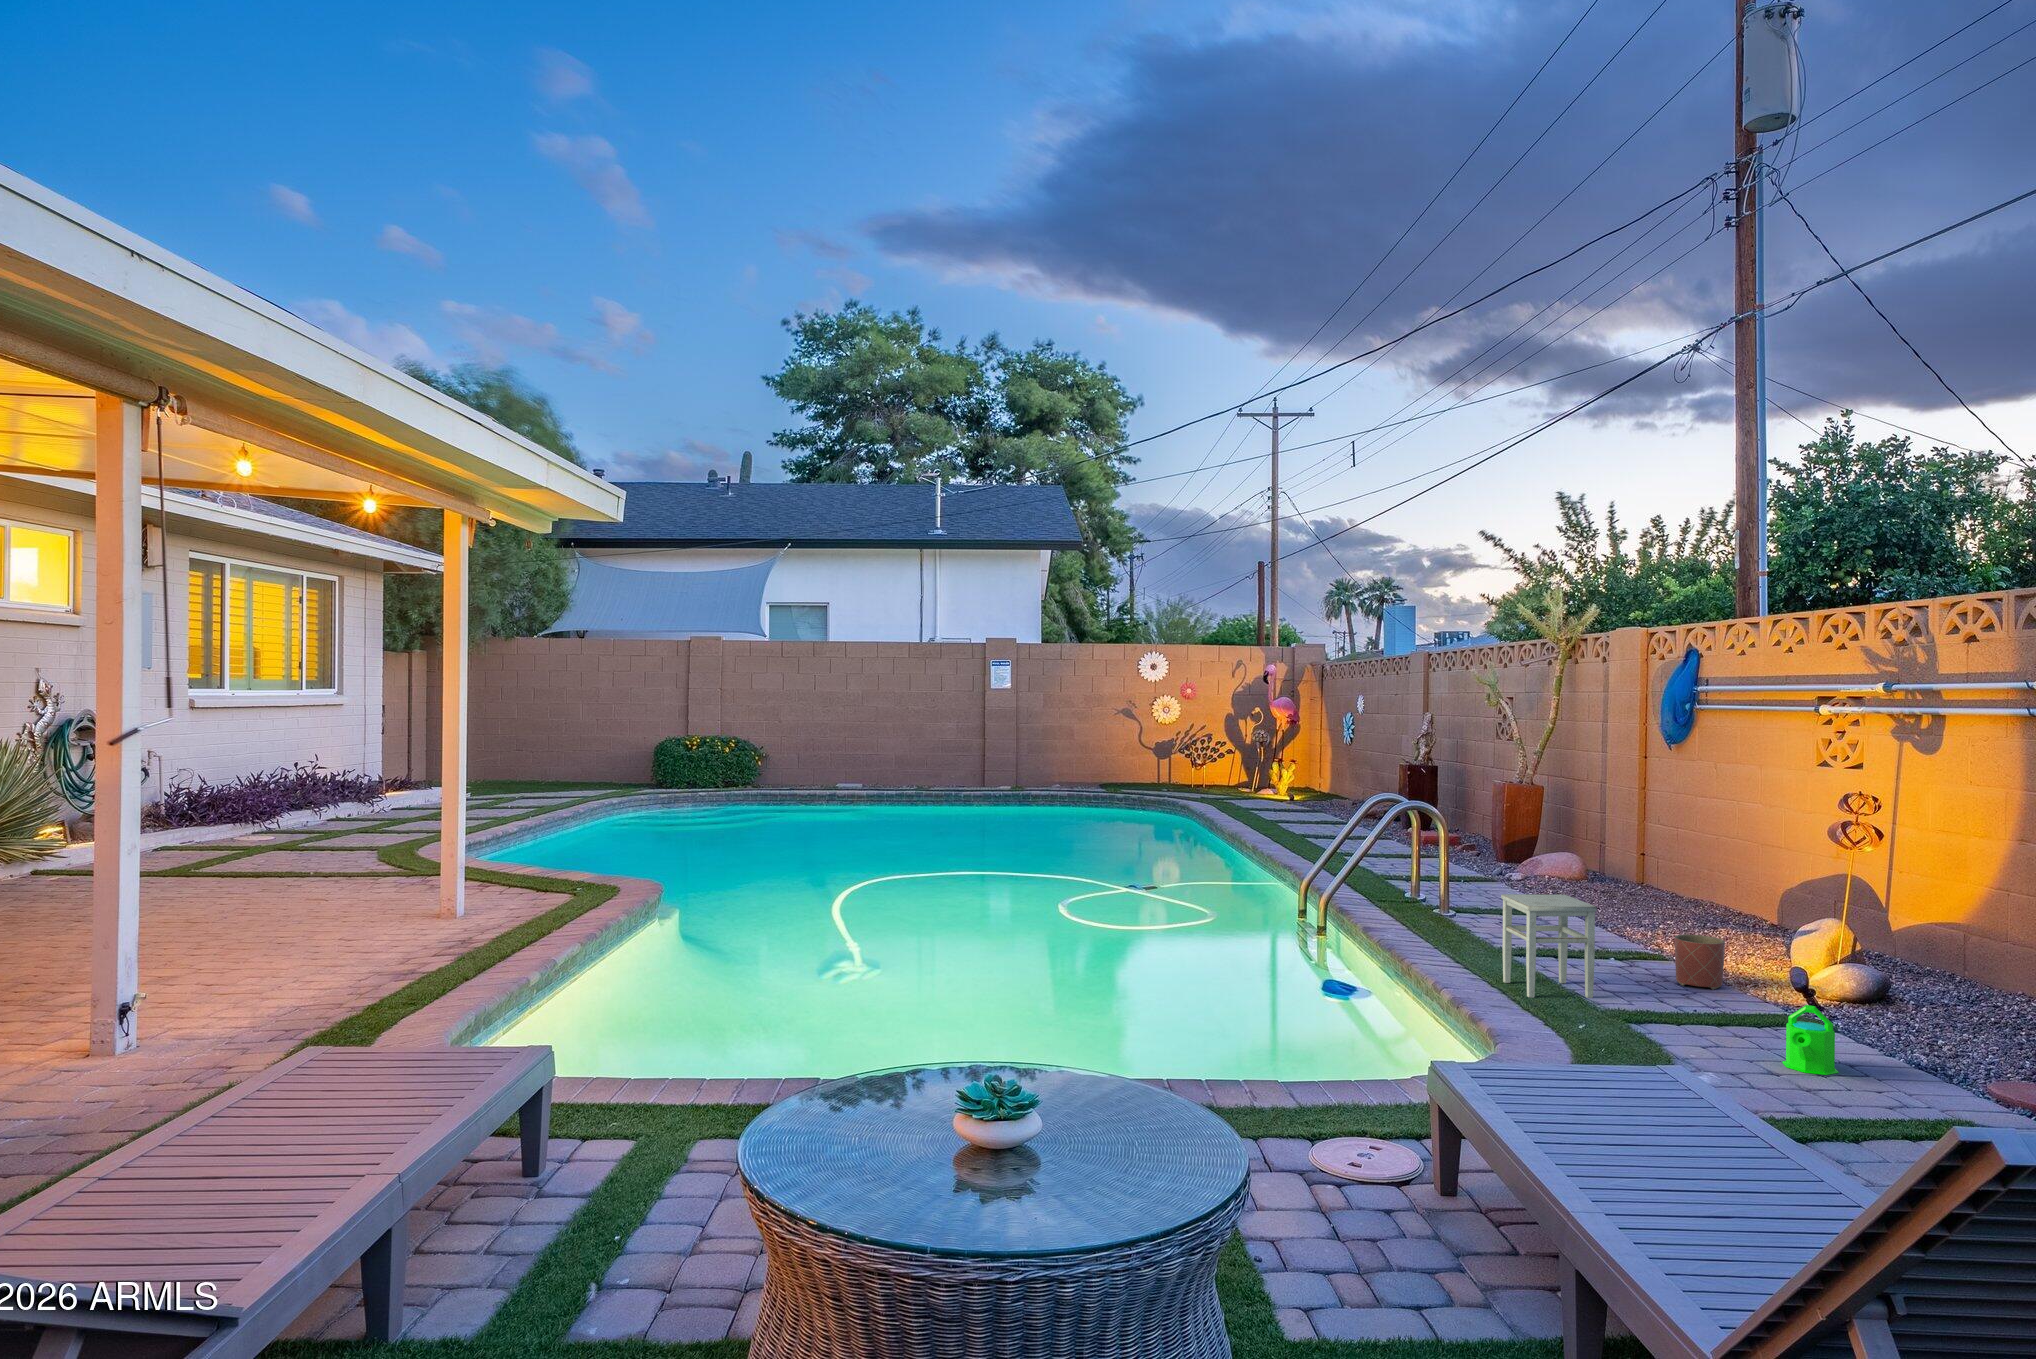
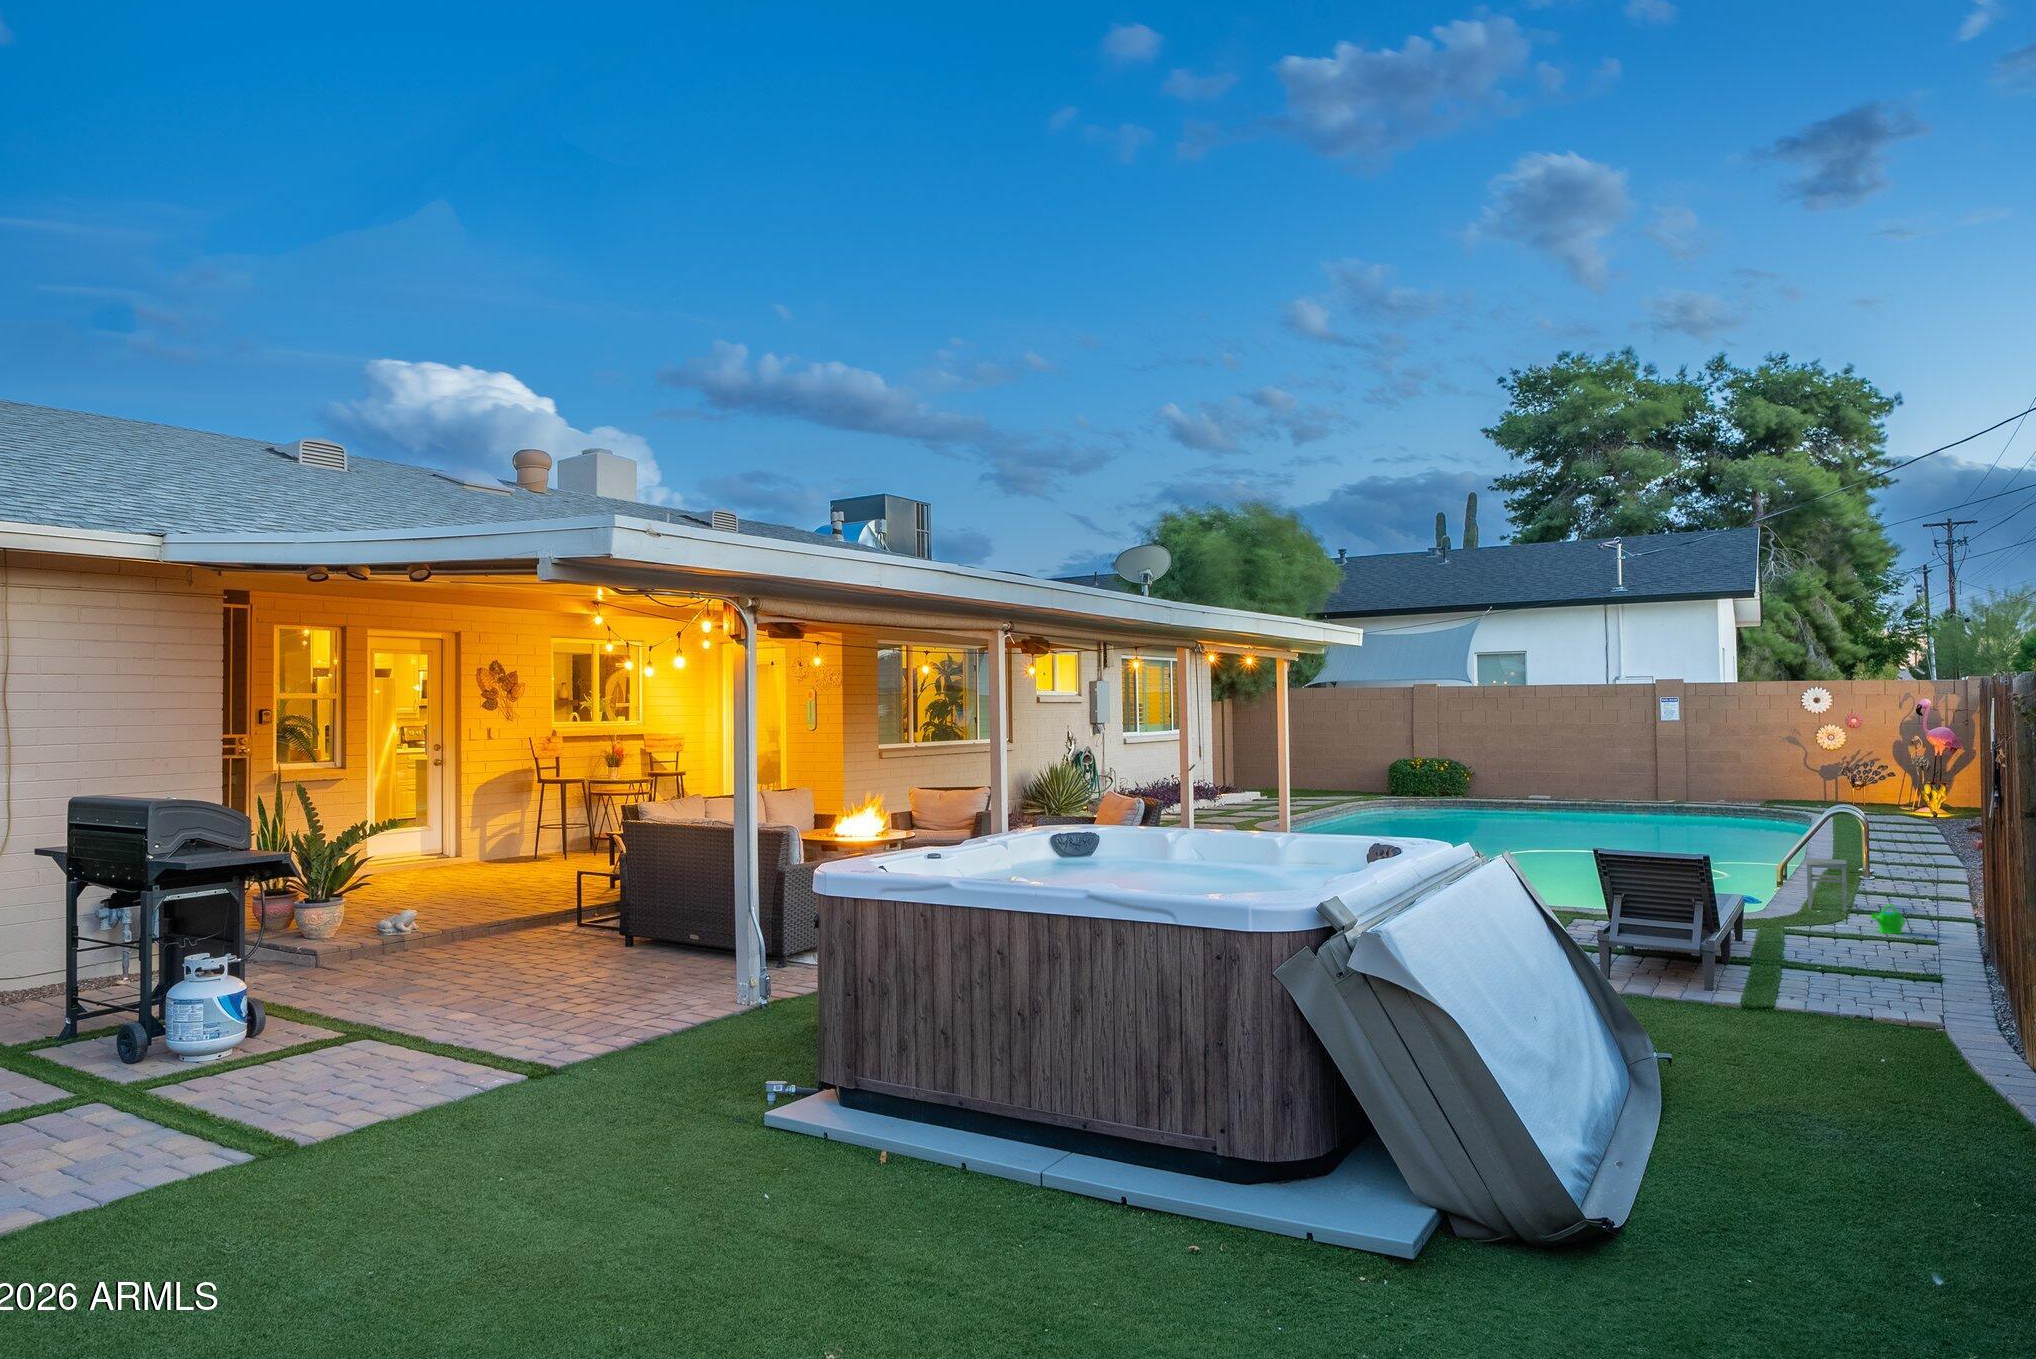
planter: present [1674,935,1725,990] -> none [1917,885,1945,913]

